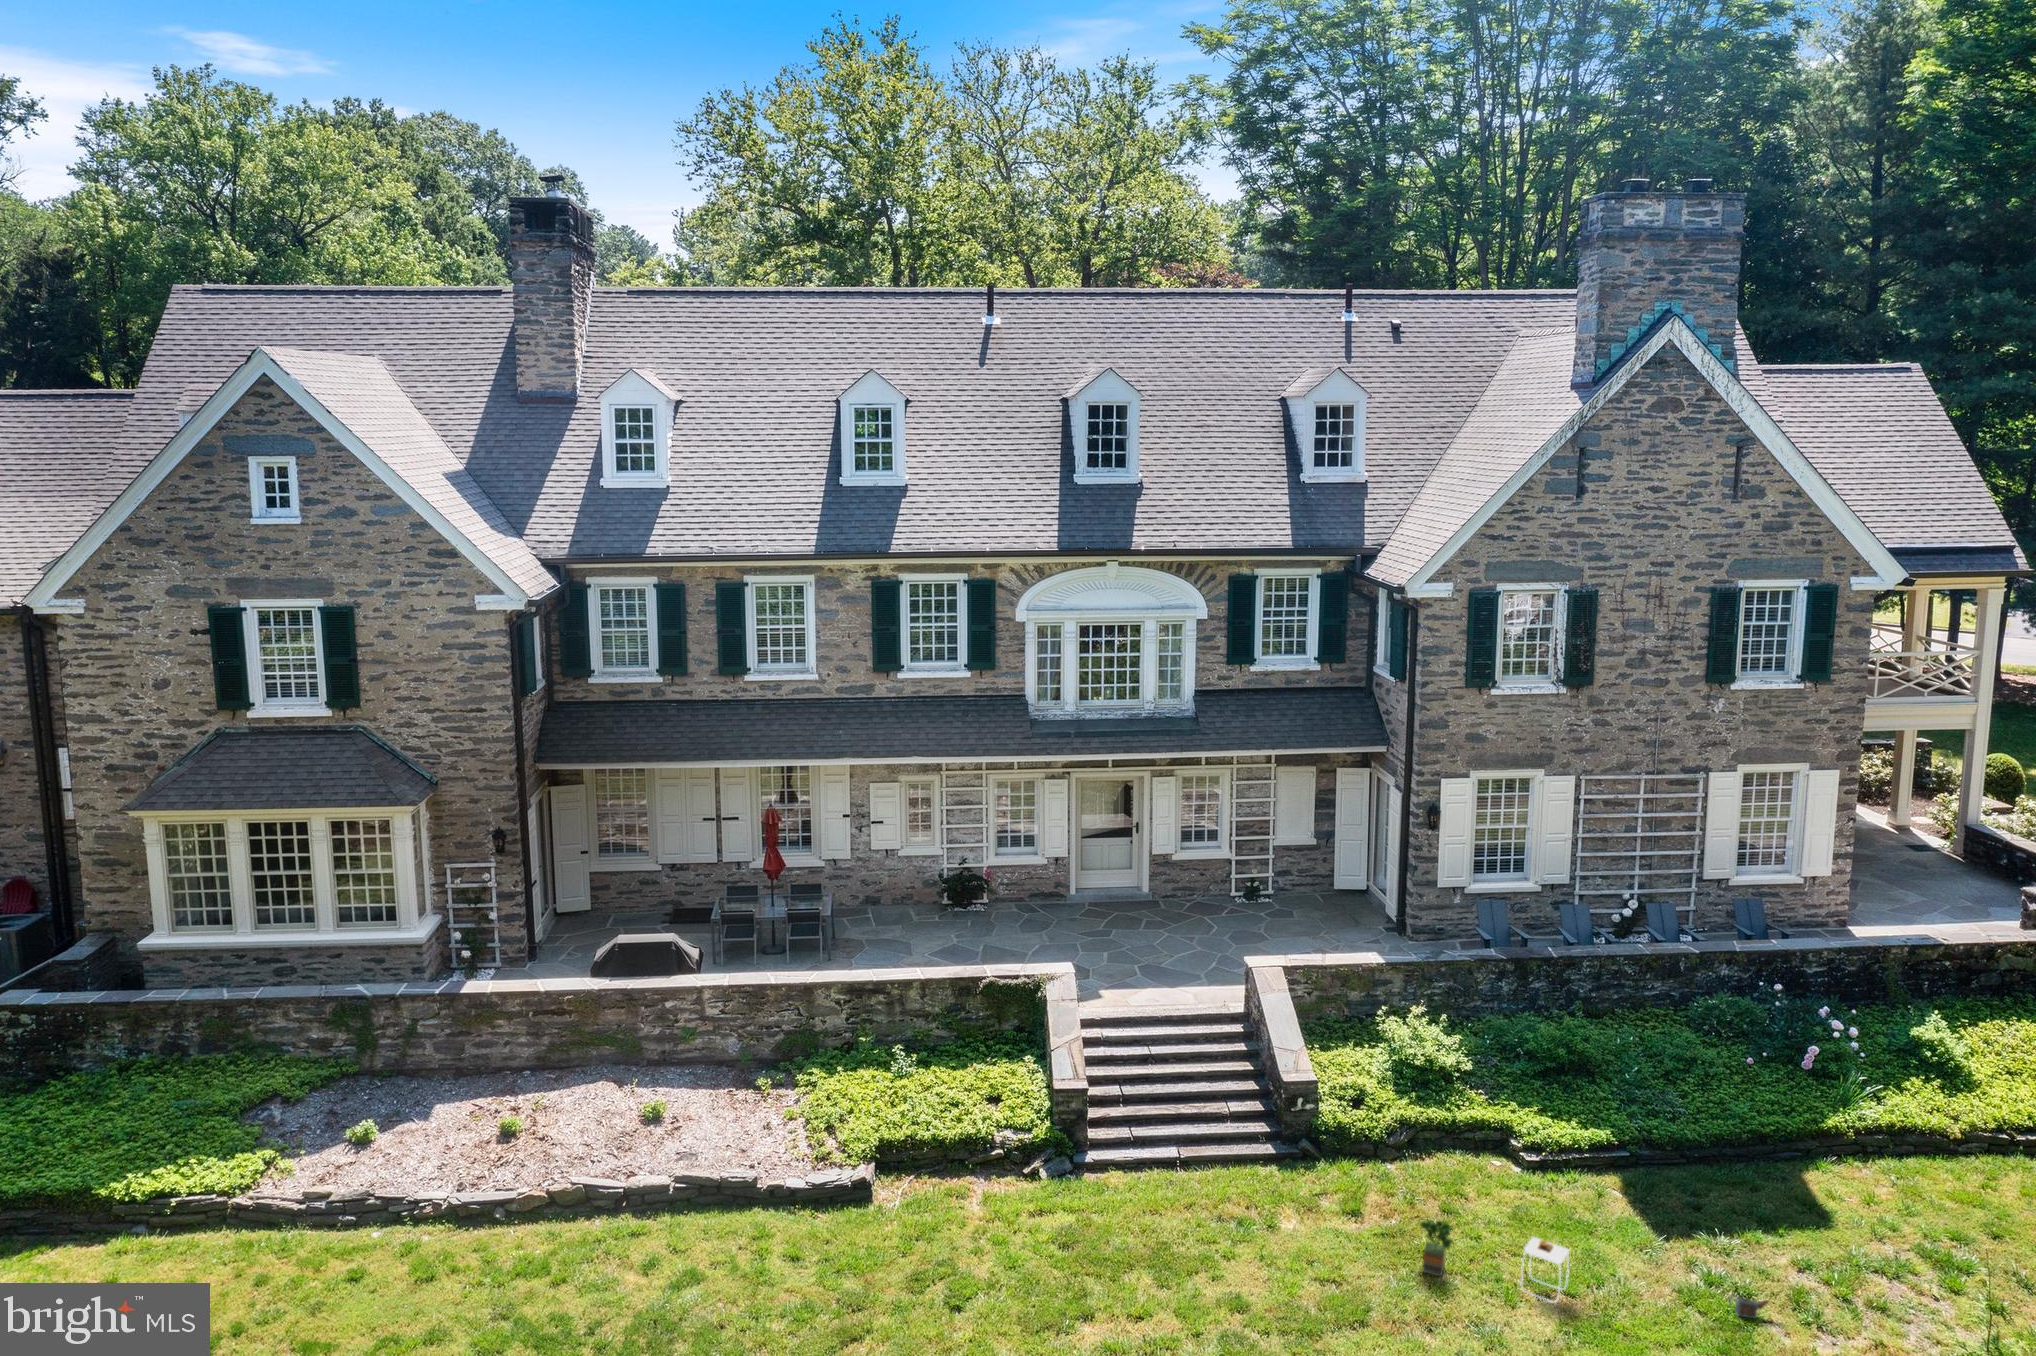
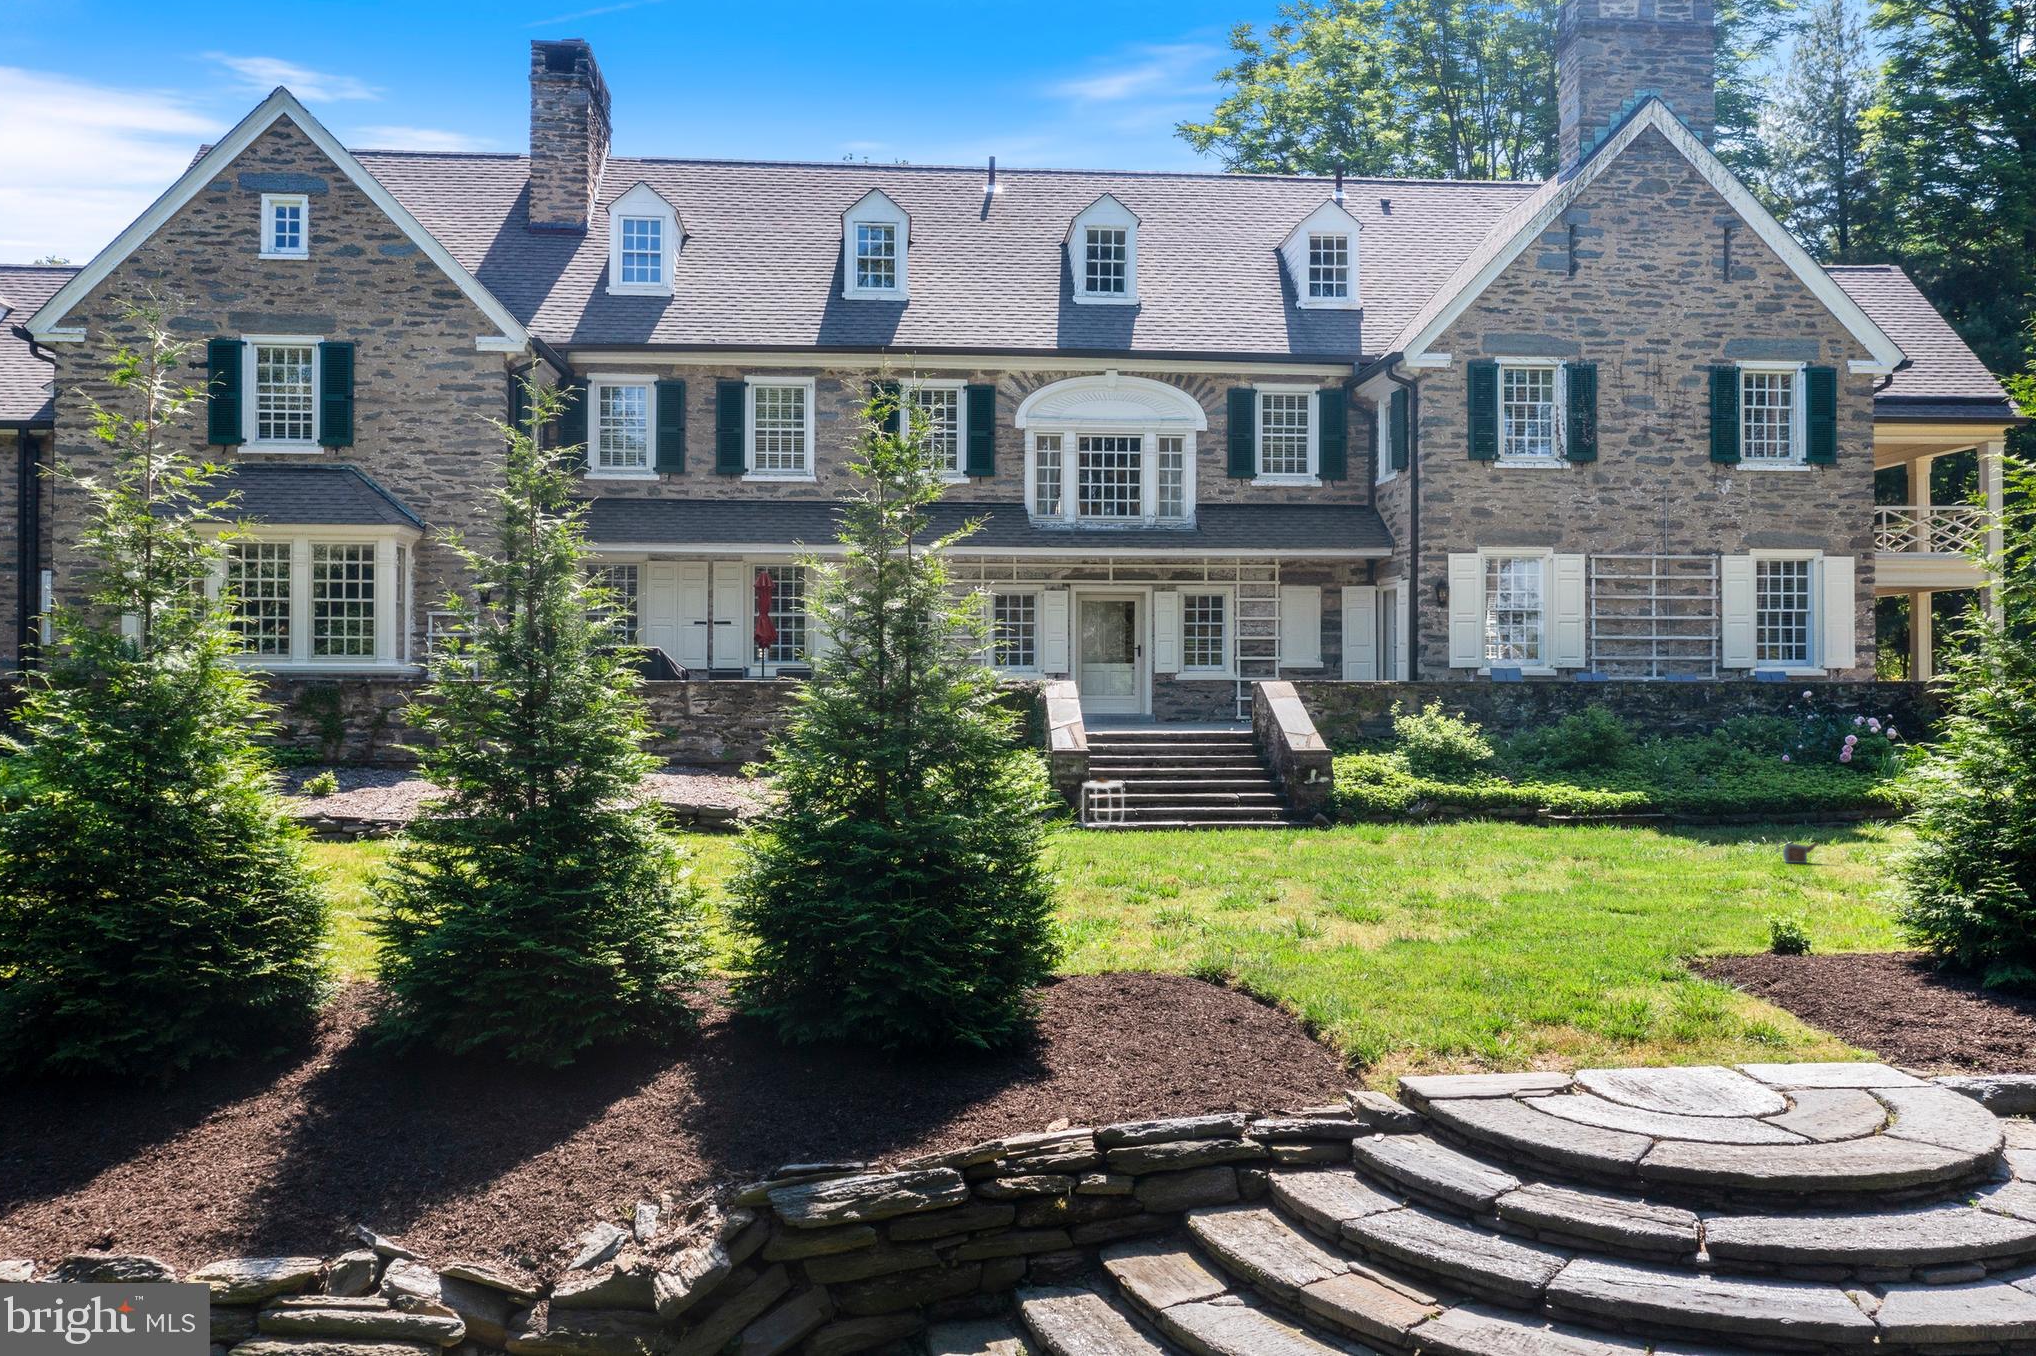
potted tree: present [1420,1220,1453,1276] -> none [1444,798,1483,854]
side table: present [1524,1237,1569,1301] -> present [1082,778,1122,824]

